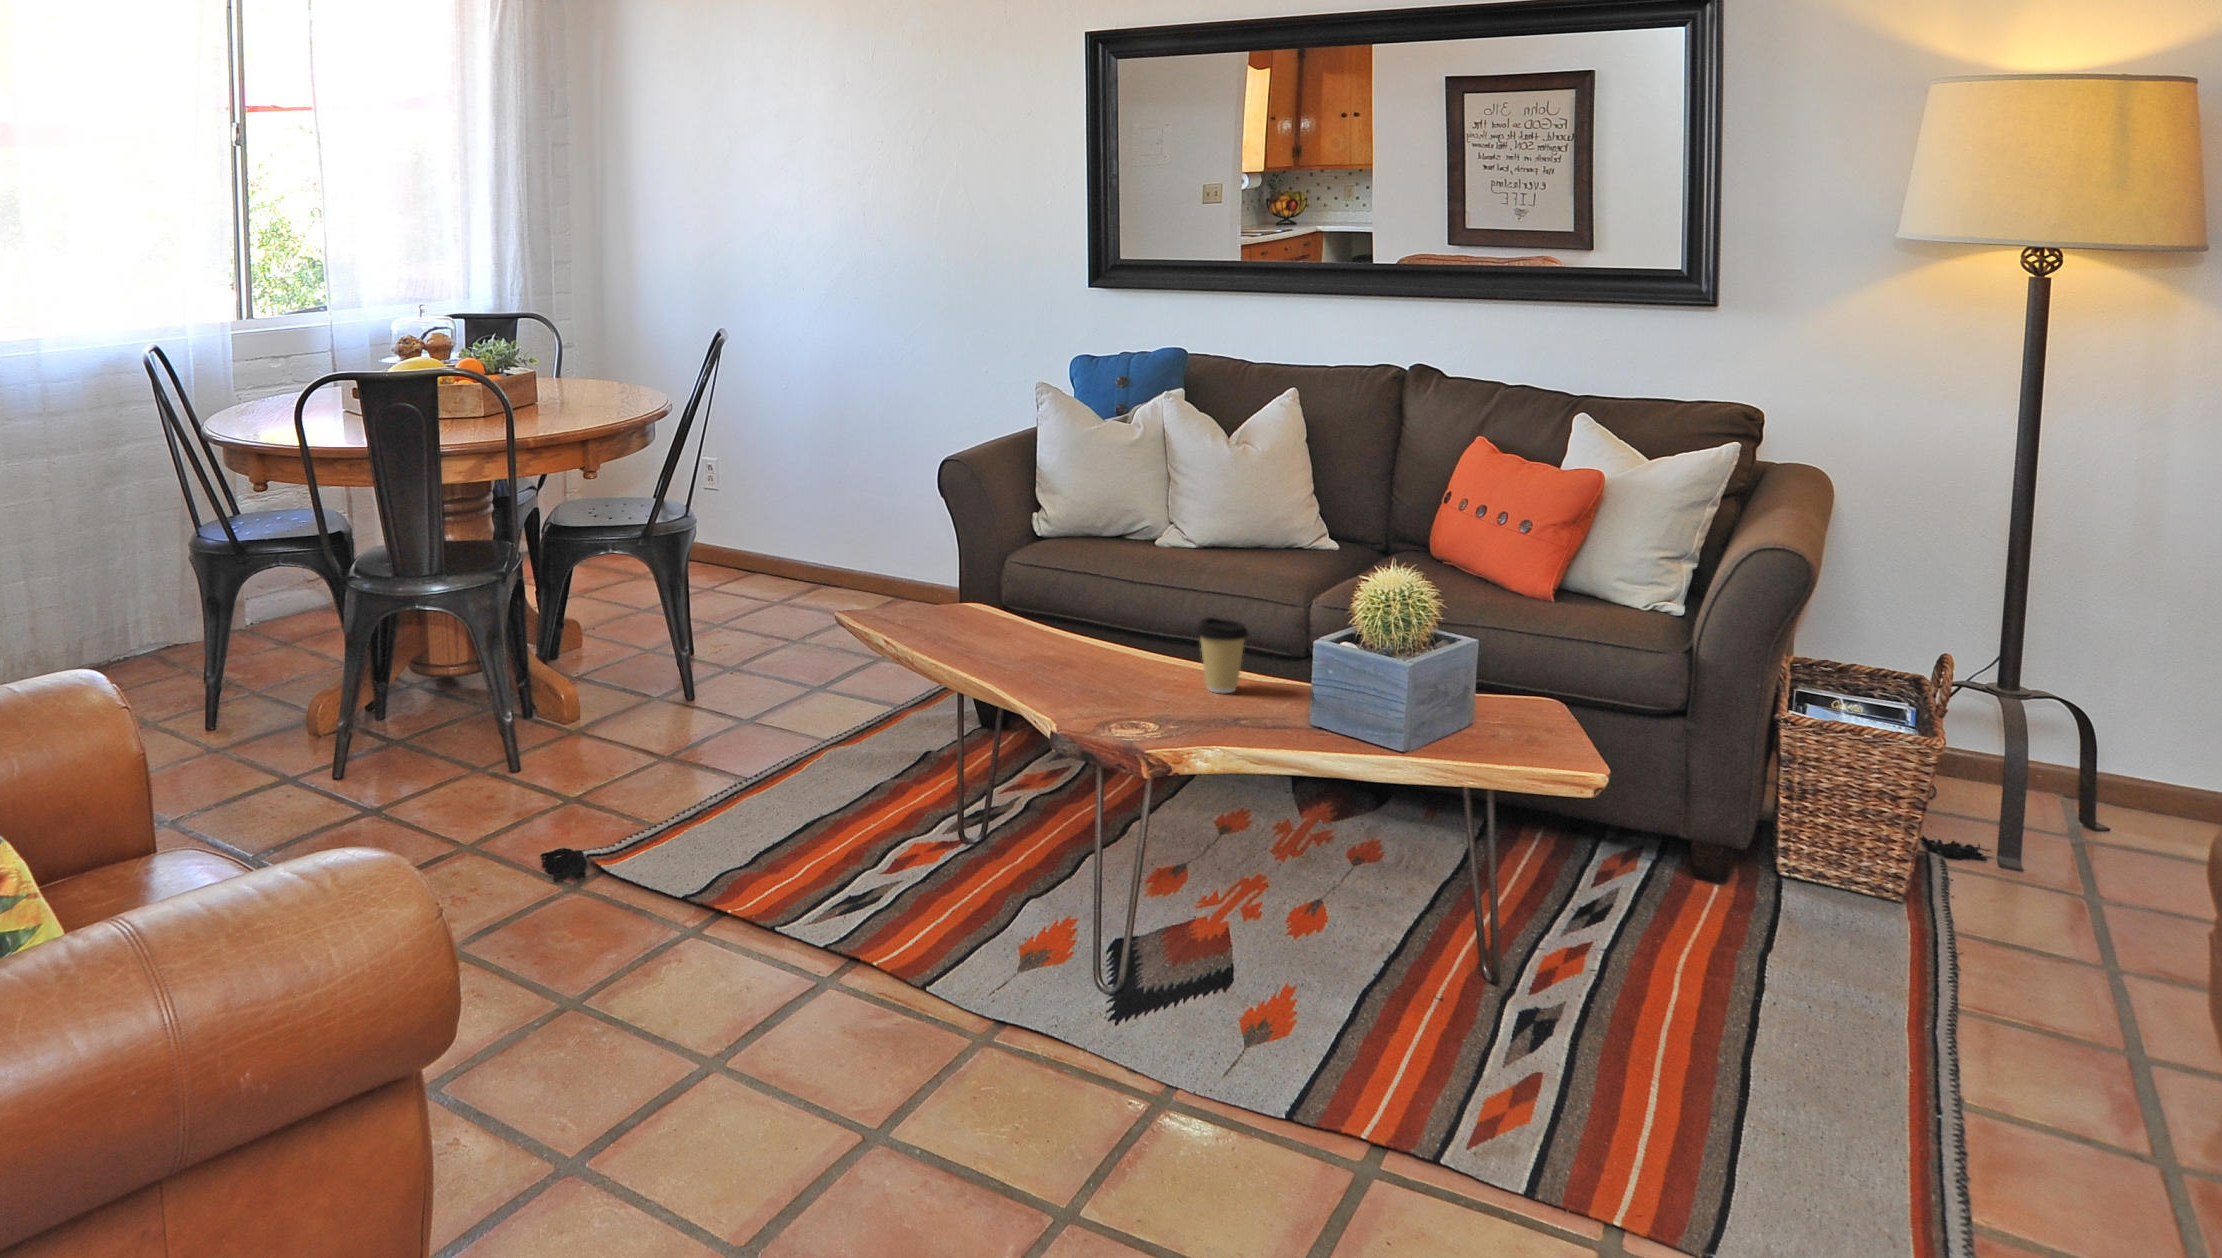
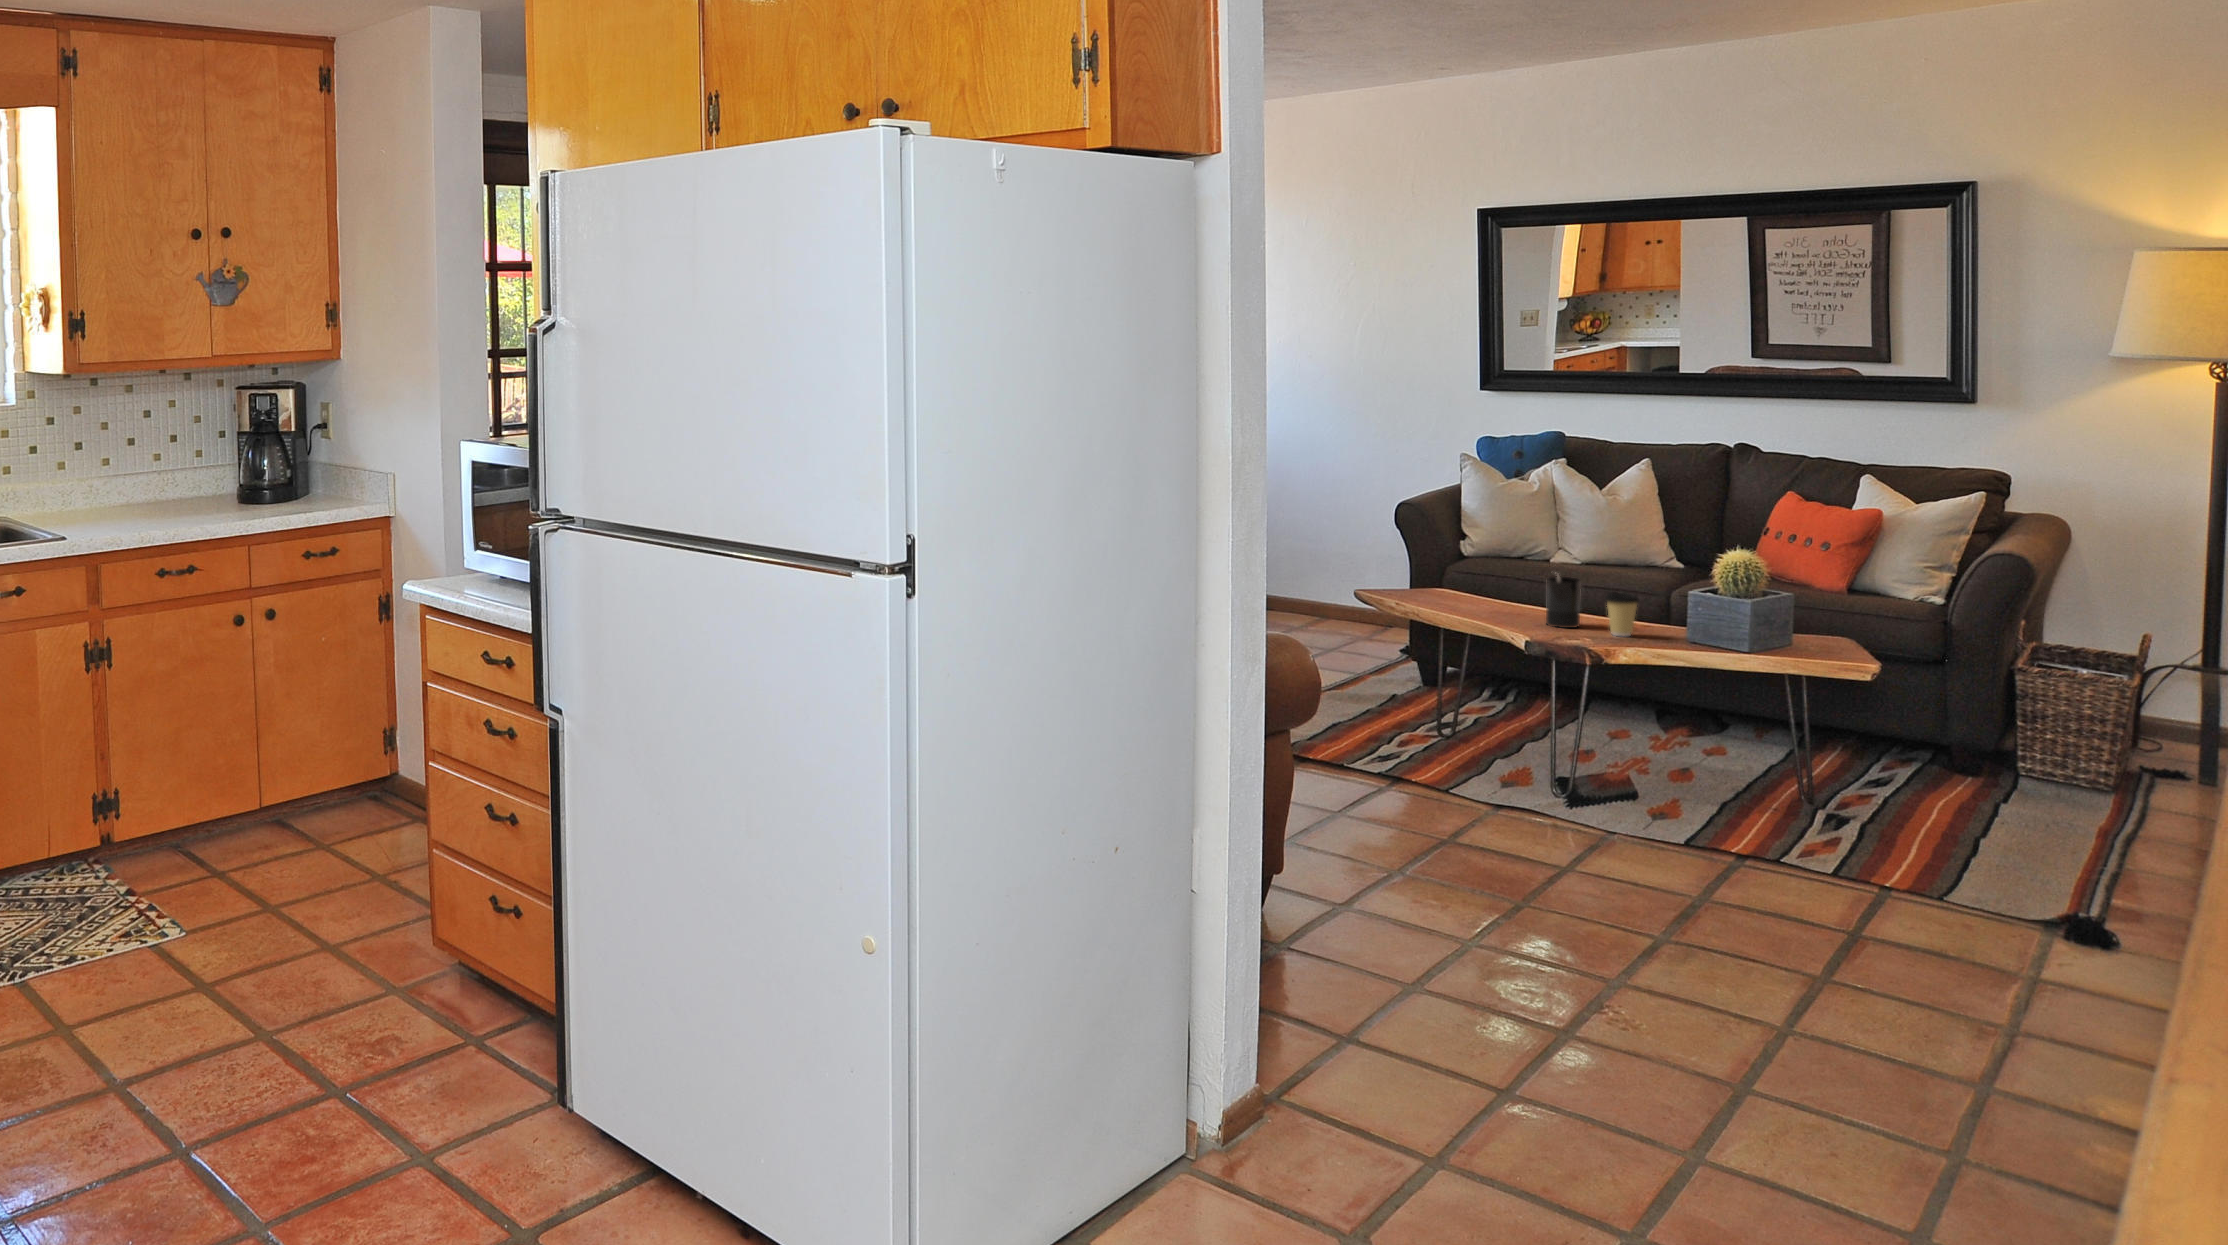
candle: none [1115,582,1165,677] -> present [1546,576,1581,628]

